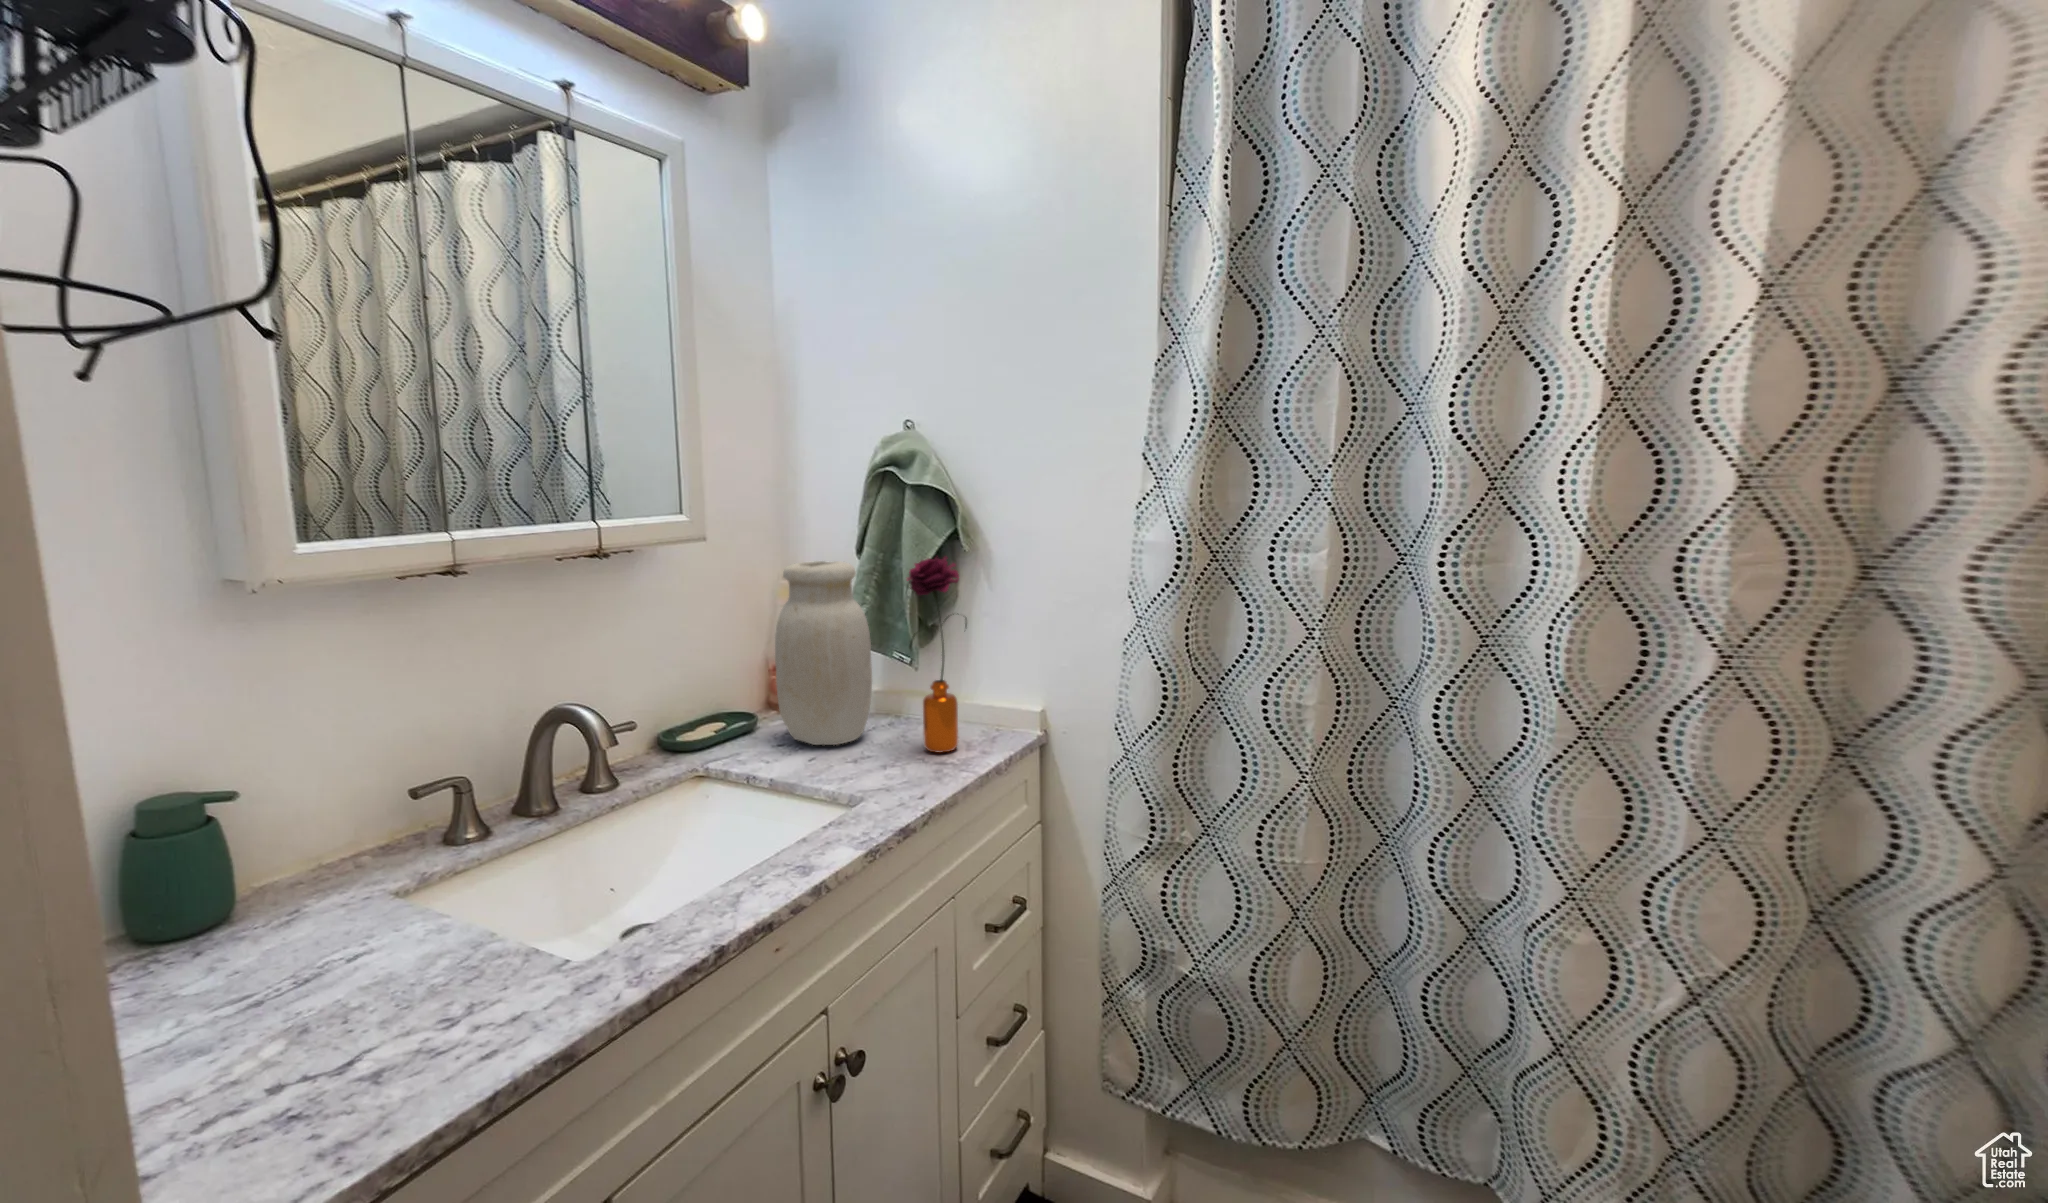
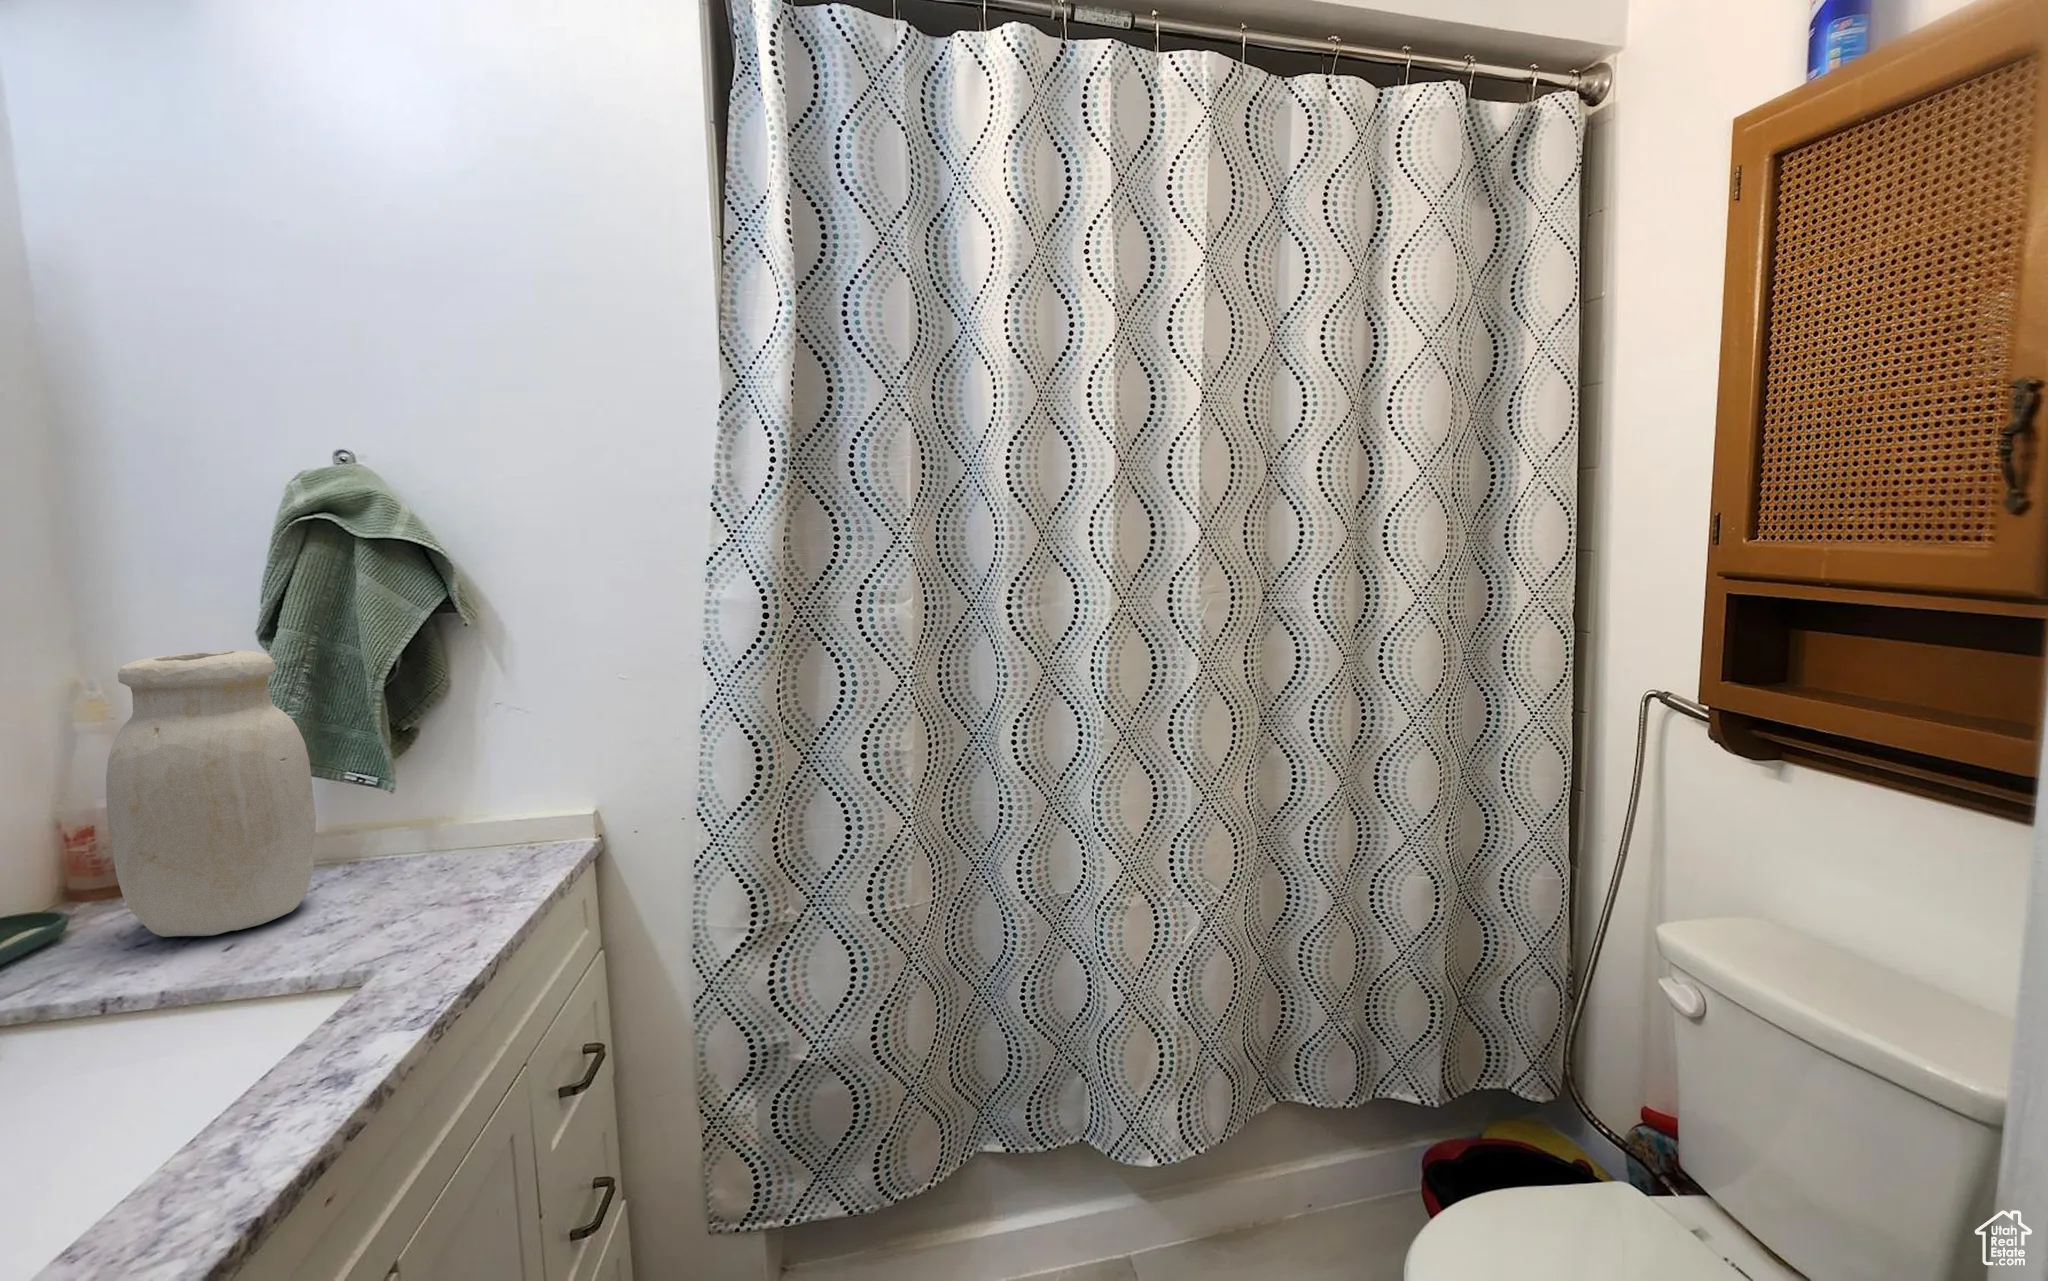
flower: present [907,557,967,752] -> none [382,631,482,897]

